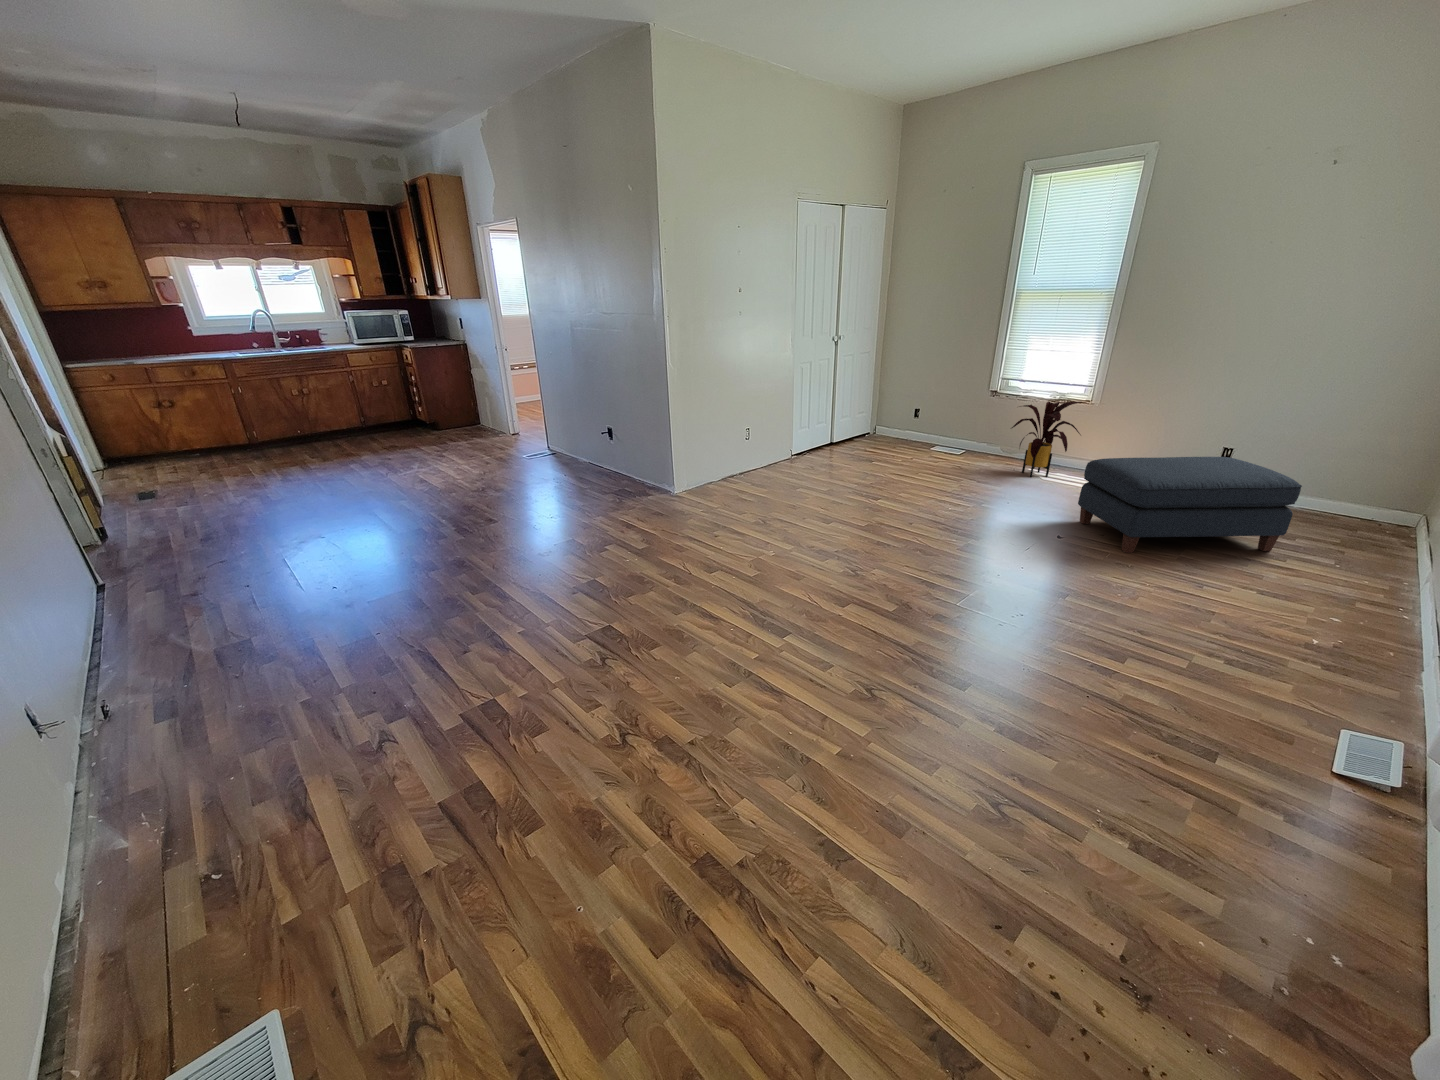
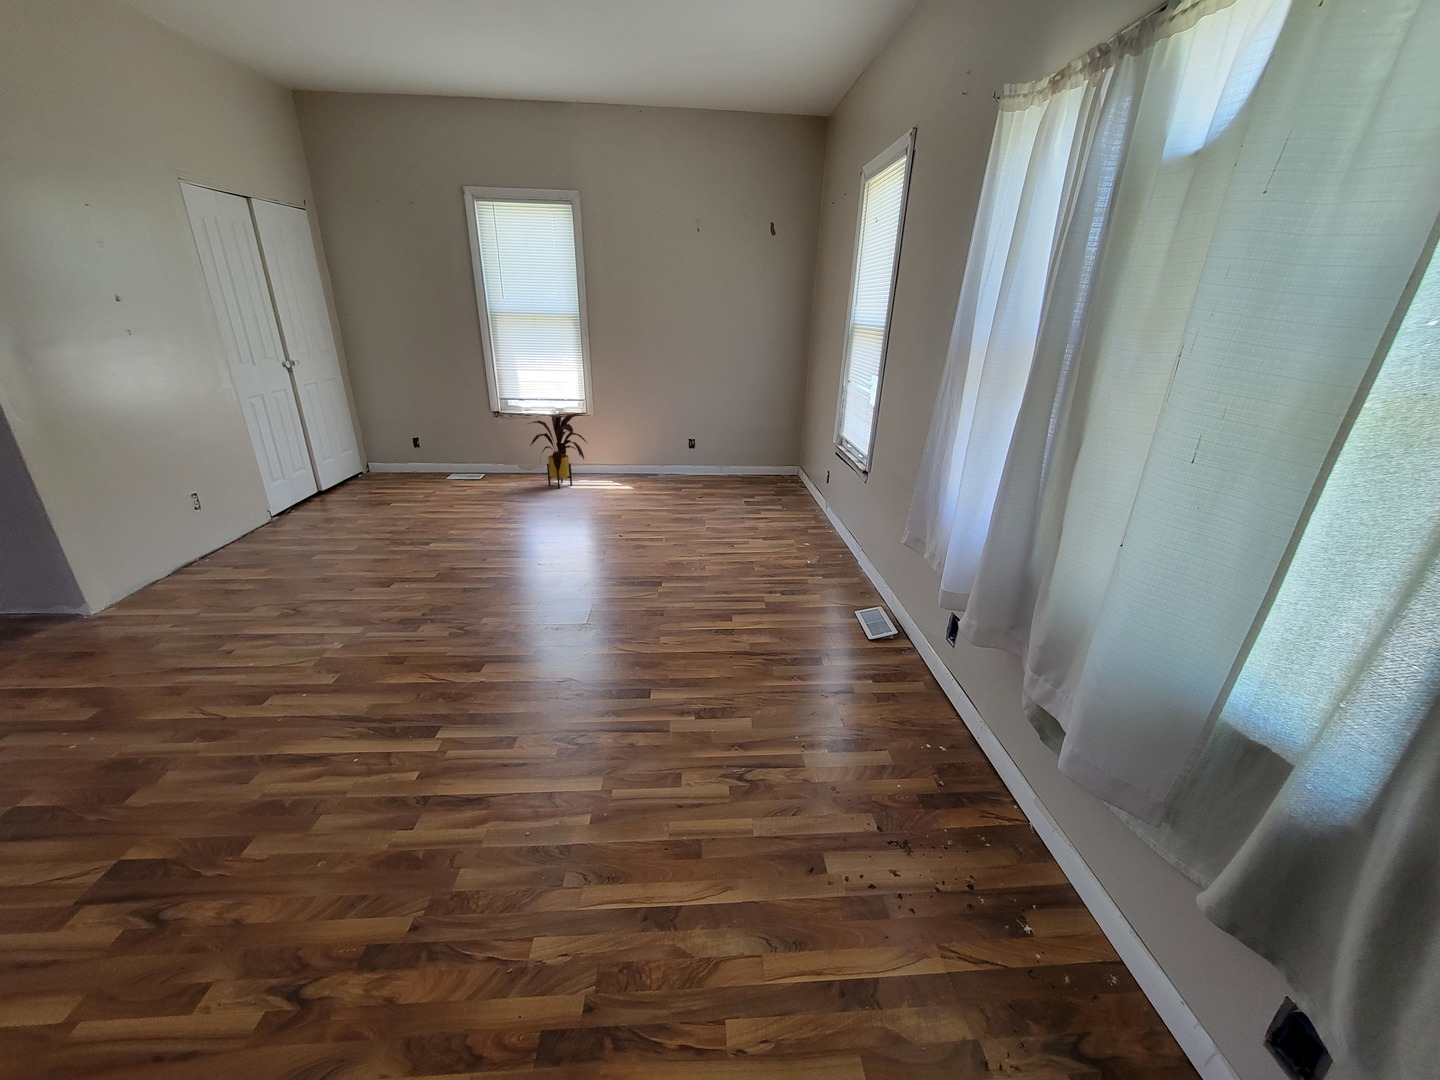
ottoman: present [1078,457,1302,553] -> none [617,445,753,535]

